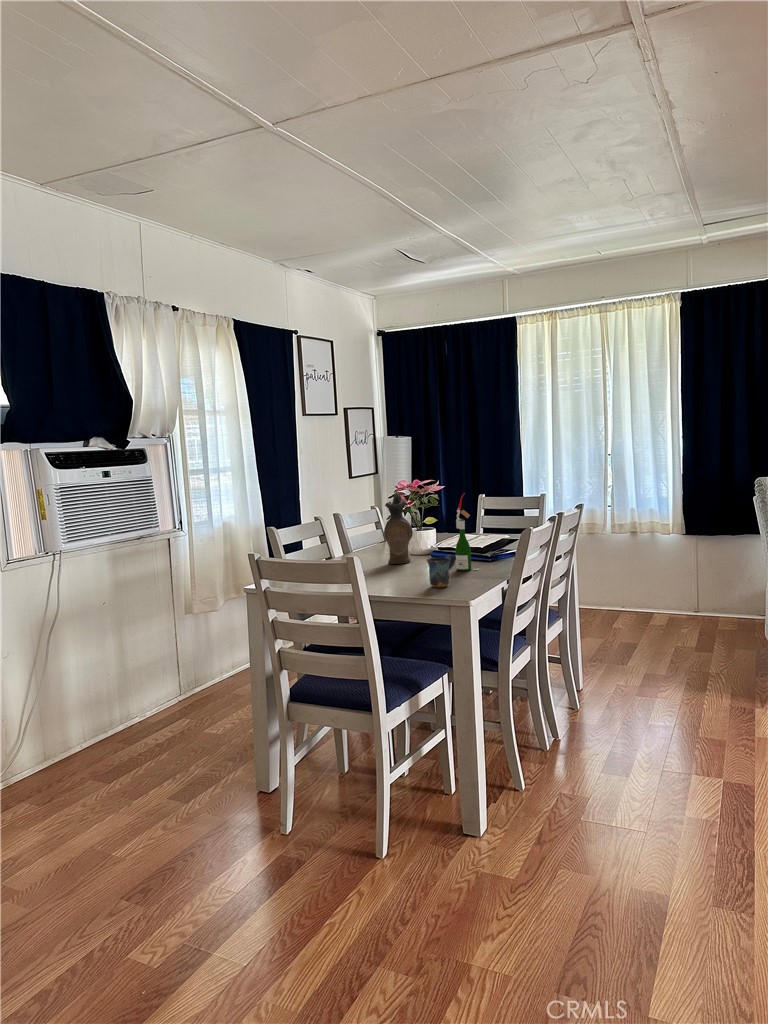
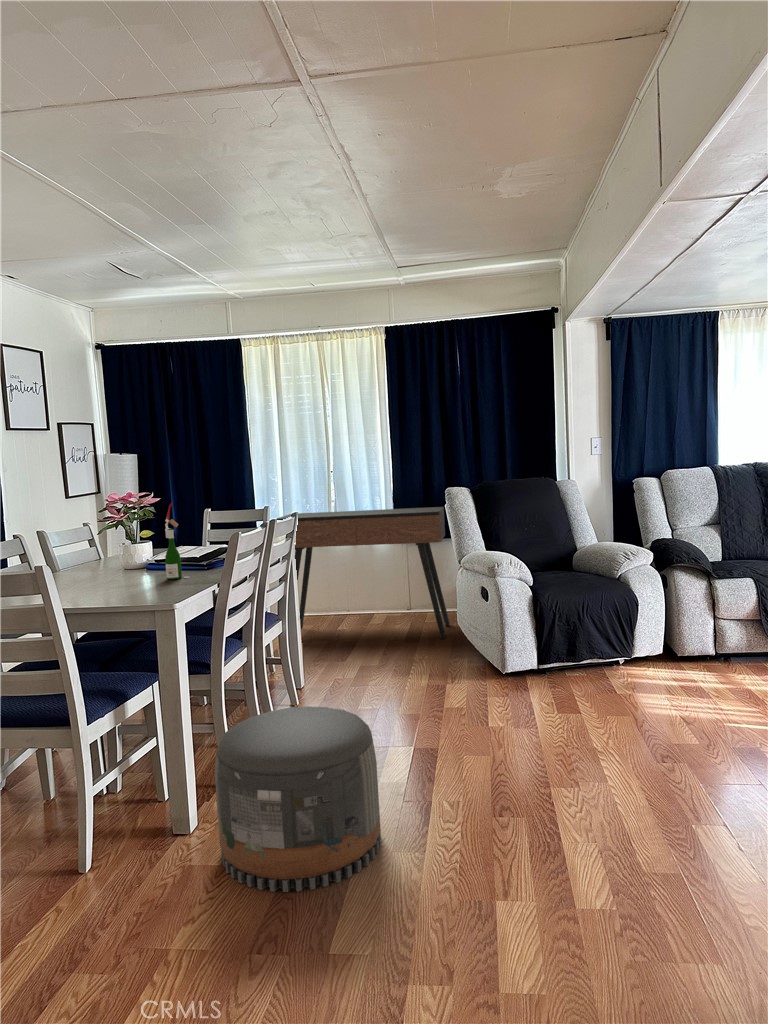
ceramic pitcher: present [384,492,413,564] -> none [92,505,123,578]
console table: none [552,498,742,645] -> present [277,507,450,638]
mug: present [427,555,455,587] -> none [131,563,162,595]
pouf: none [512,720,695,929] -> present [215,707,381,892]

